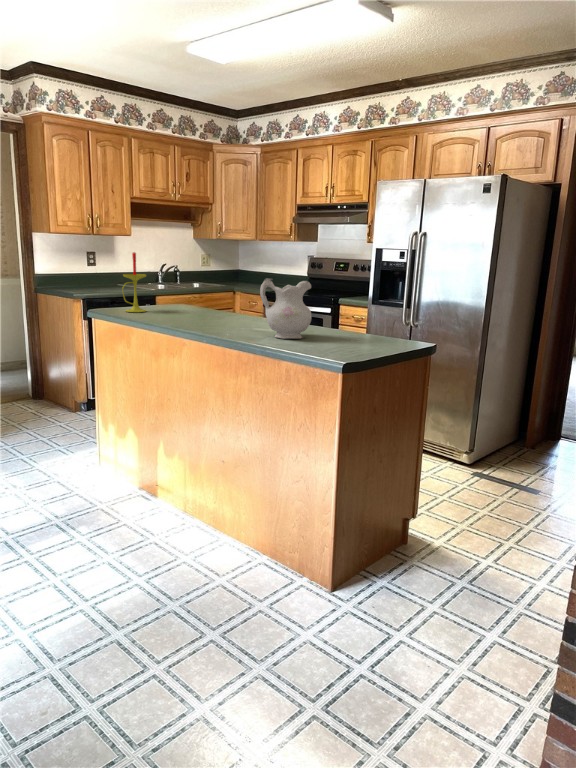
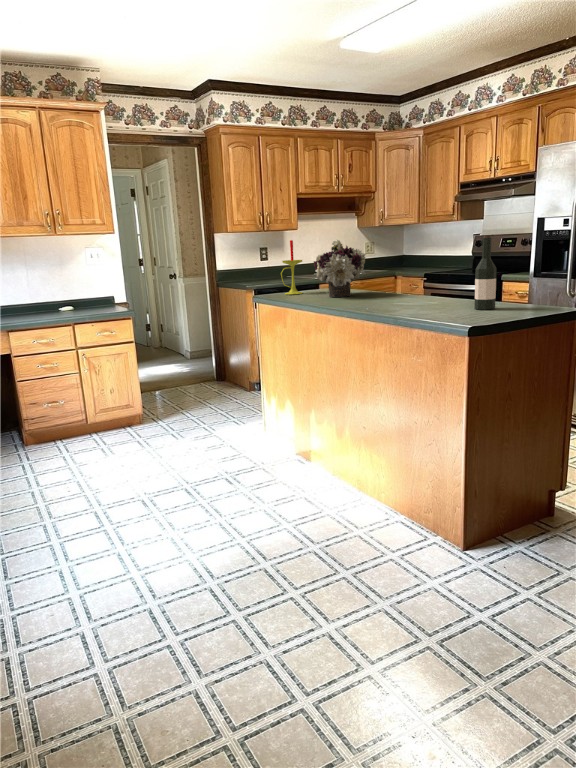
flower arrangement: none [160,256,219,318] -> present [314,240,365,297]
wine bottle: none [338,268,360,342] -> present [474,236,497,310]
ceramic pitcher: present [260,278,312,339] -> none [398,252,449,309]

